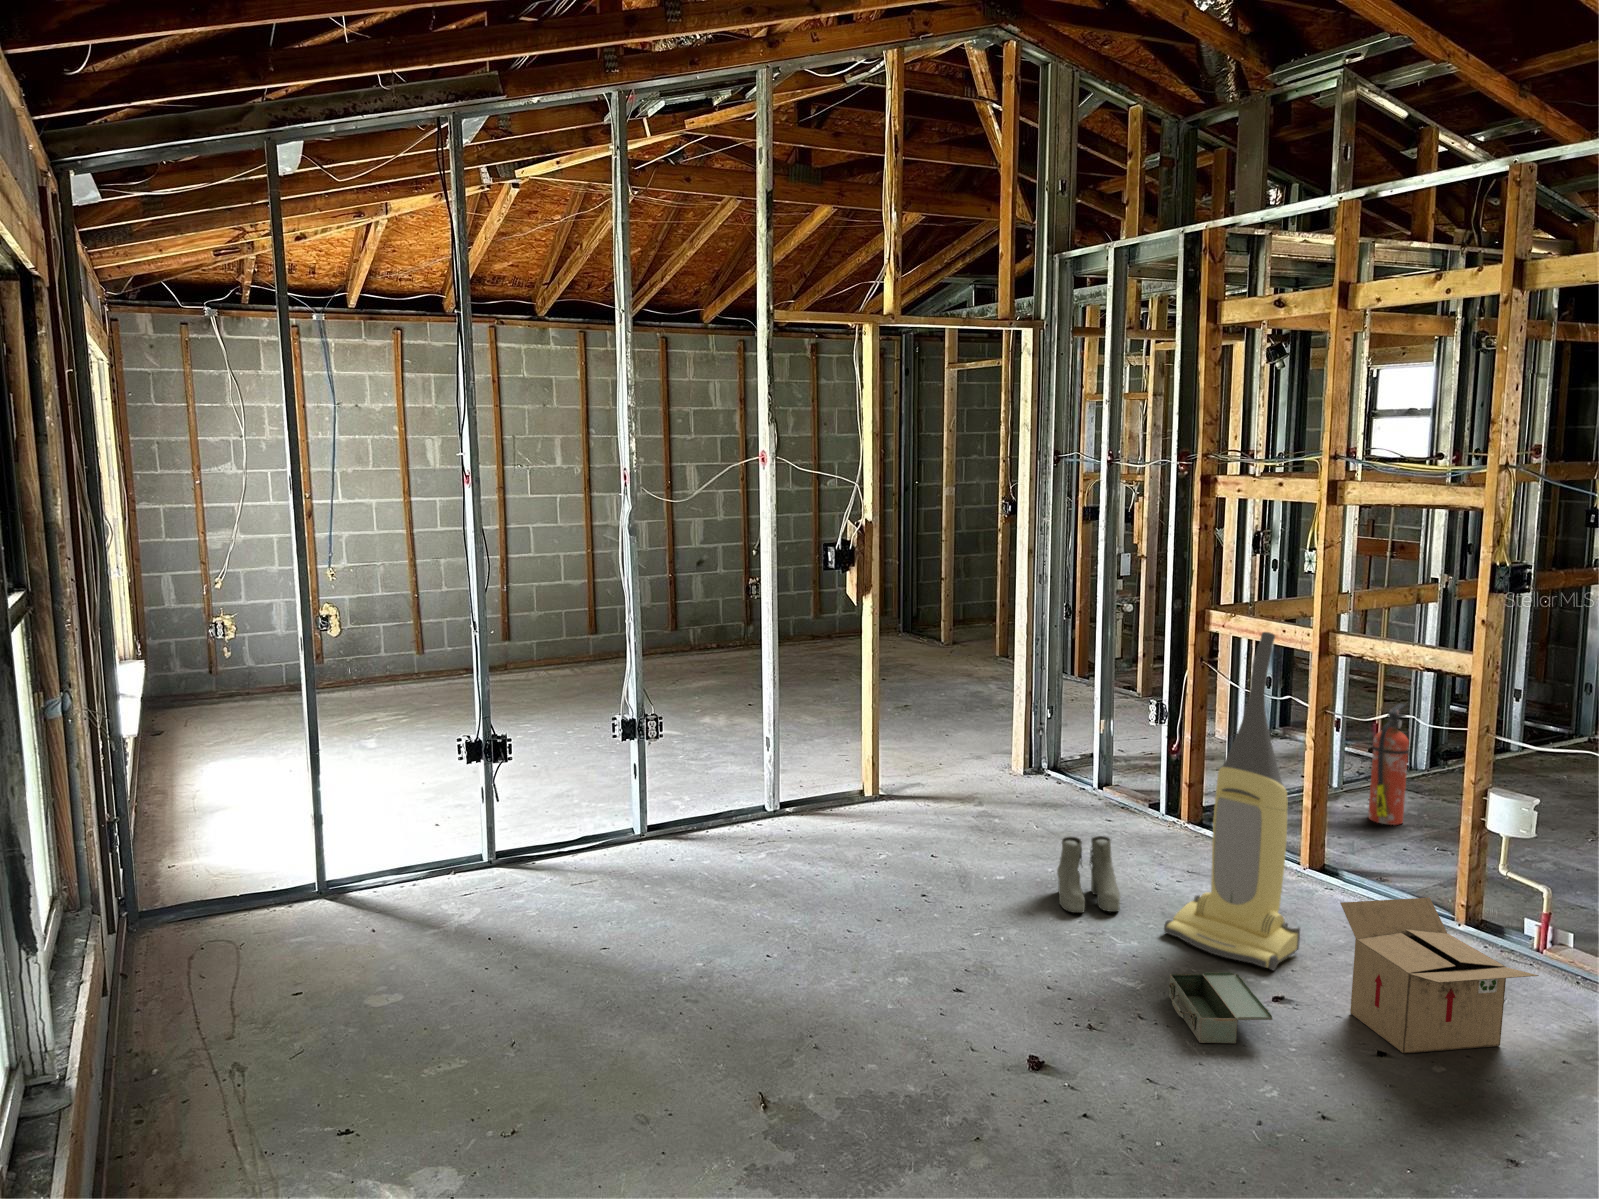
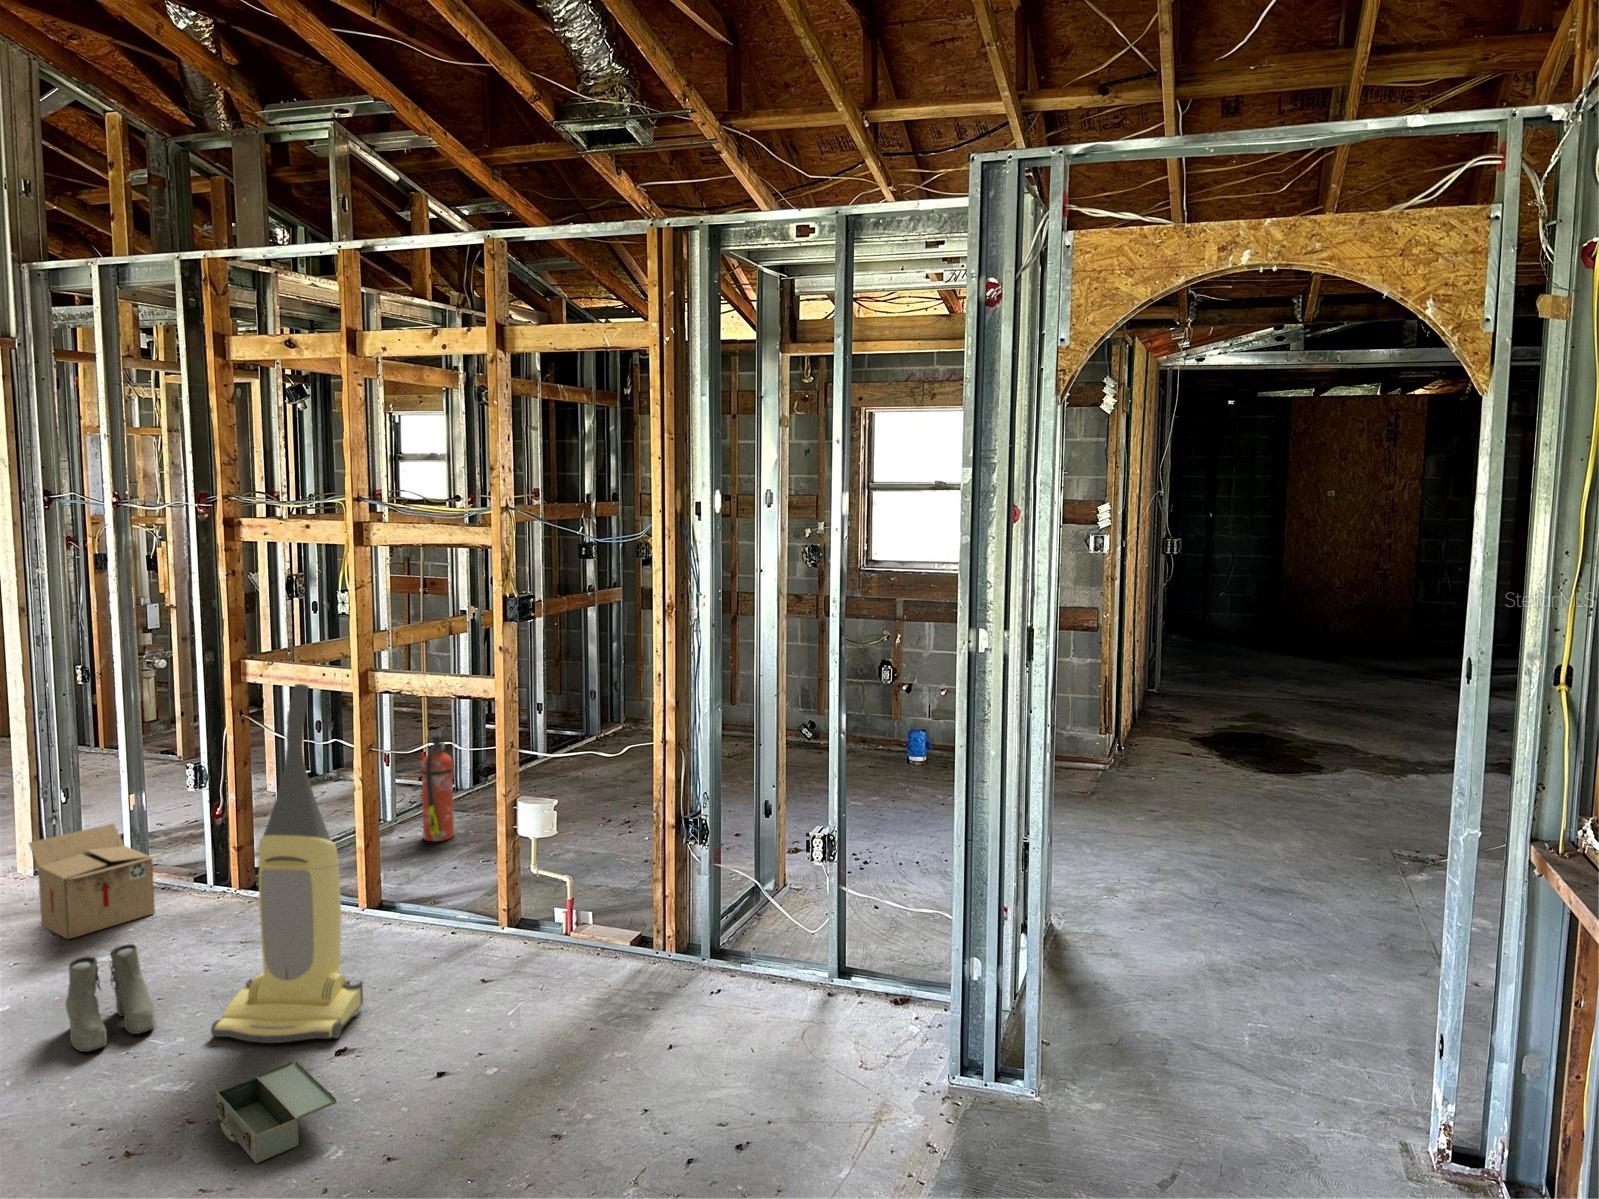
cardboard box: present [1340,898,1539,1054] -> present [29,824,158,939]

